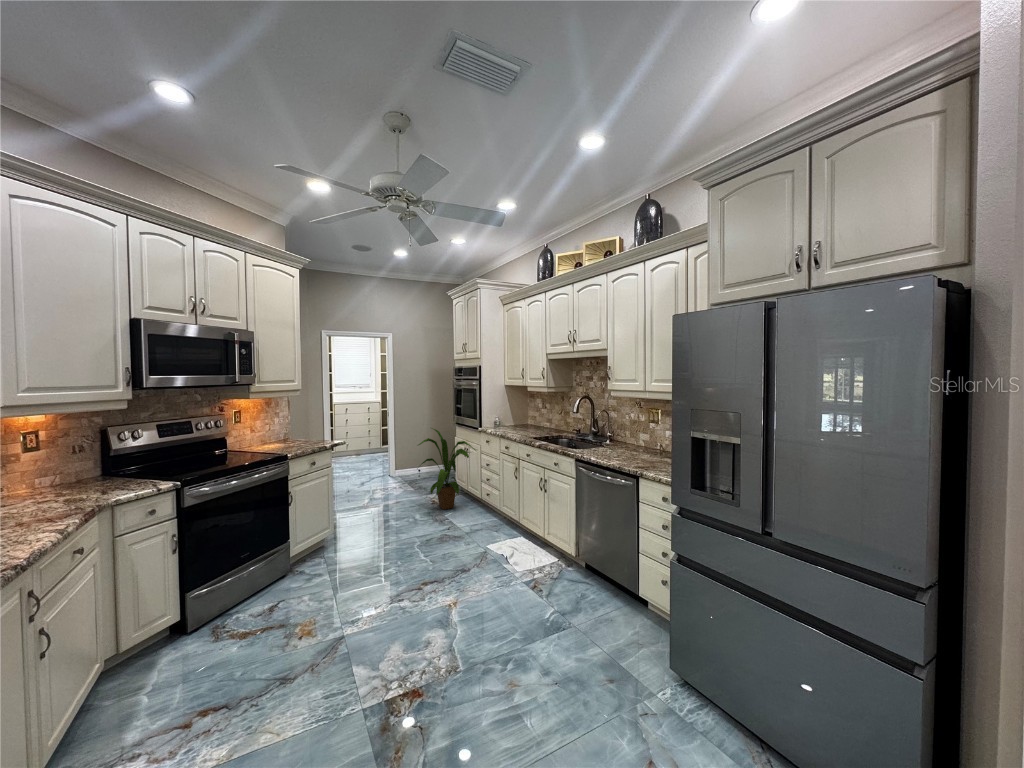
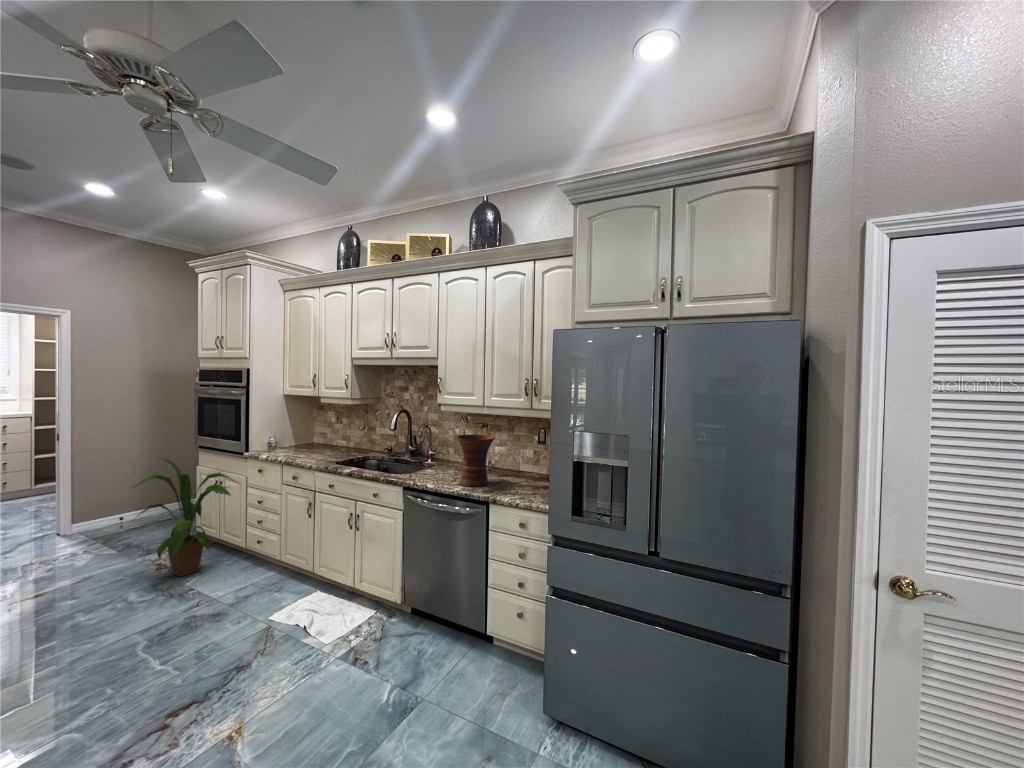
vase: none [617,418,653,464] -> present [457,434,494,486]

